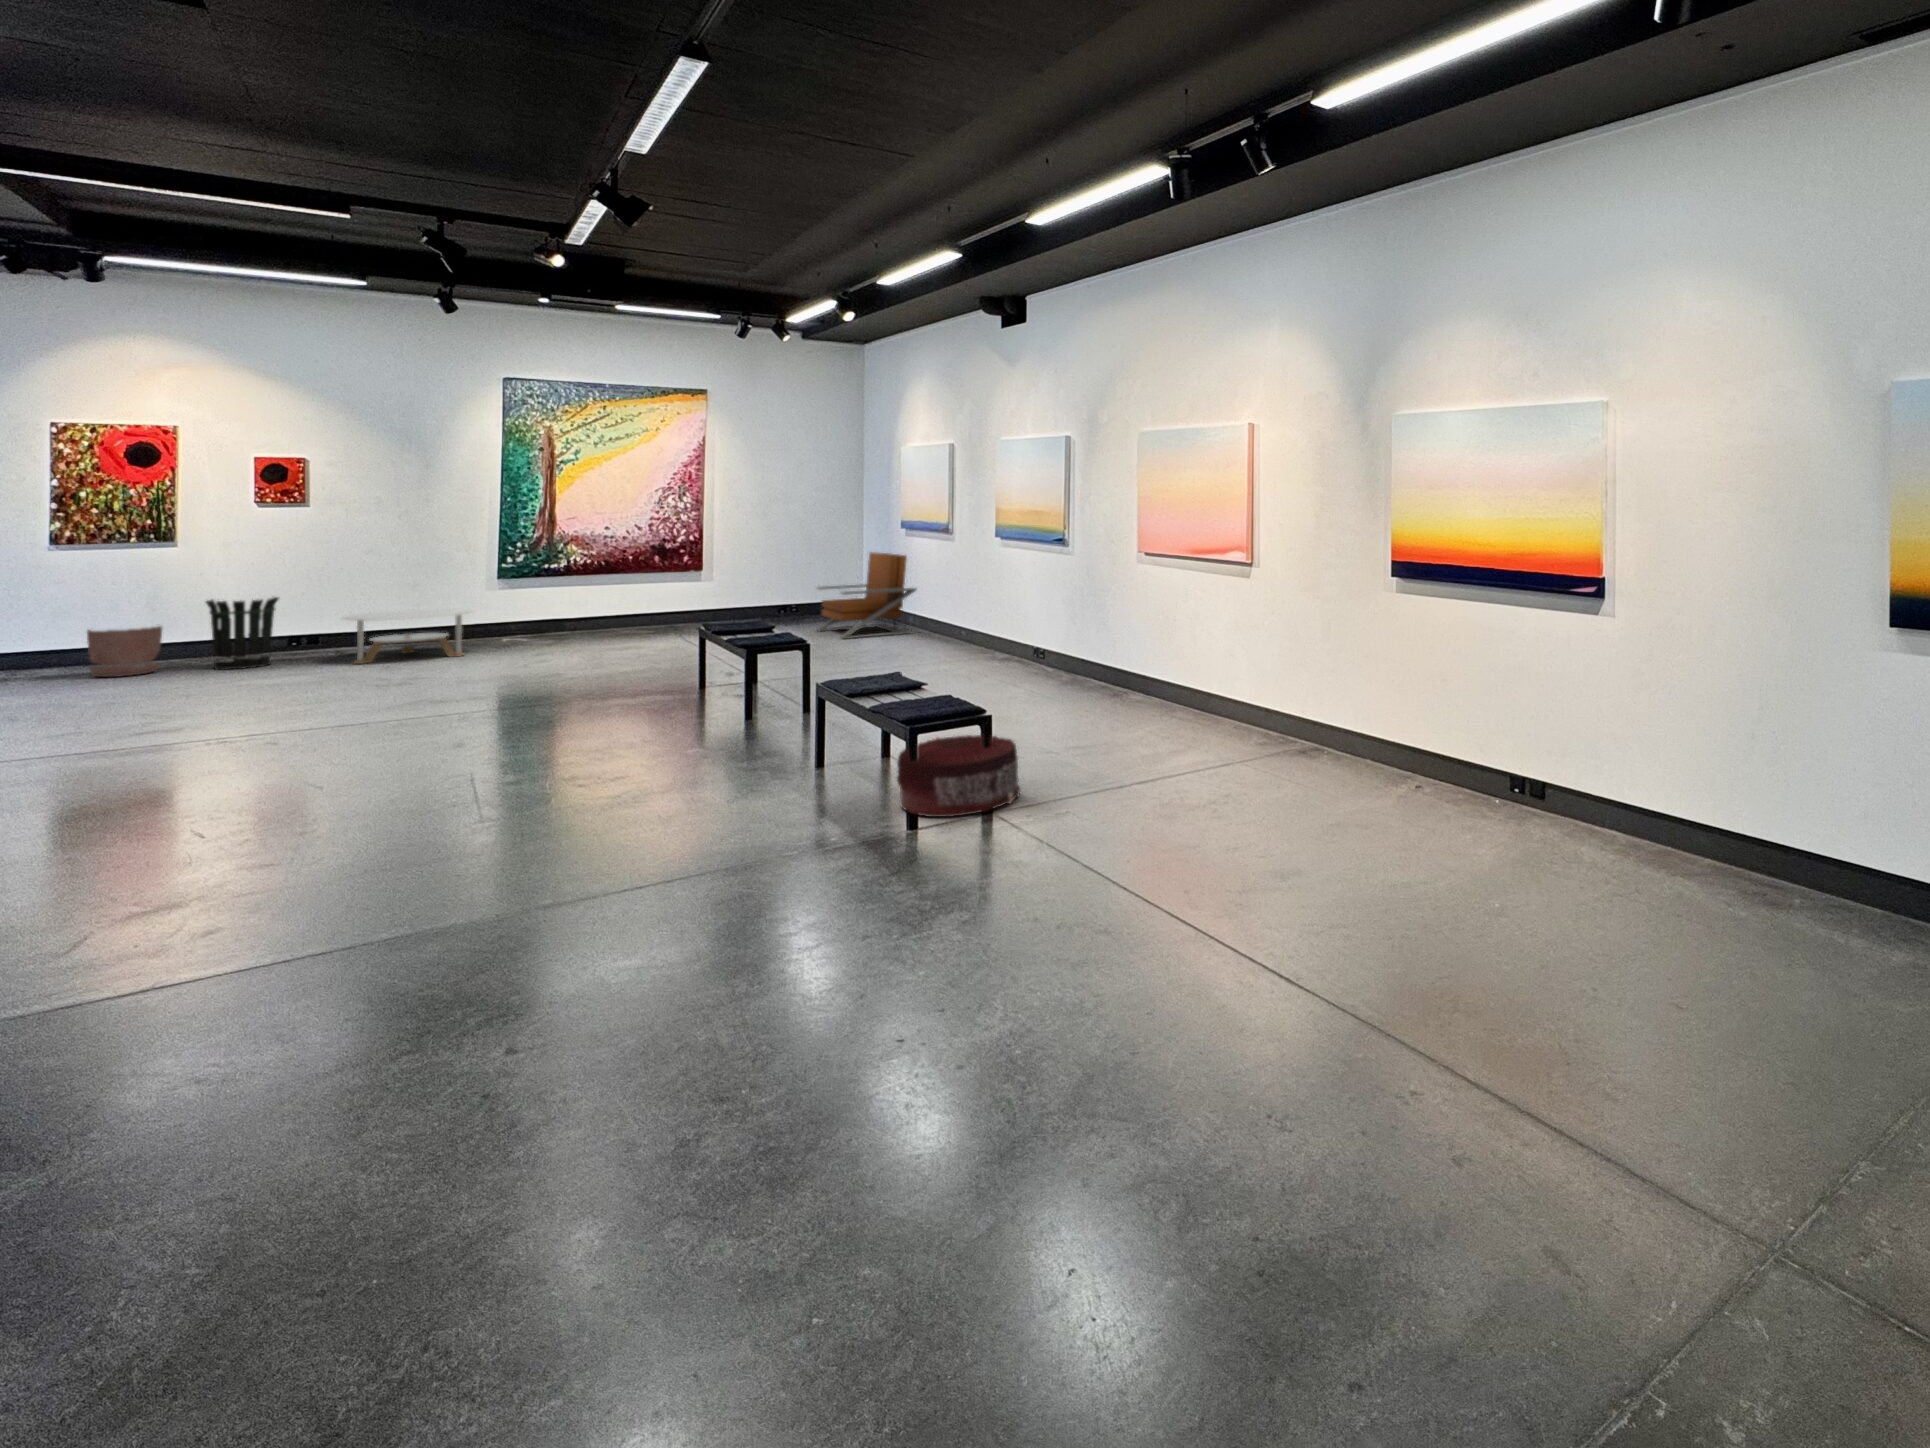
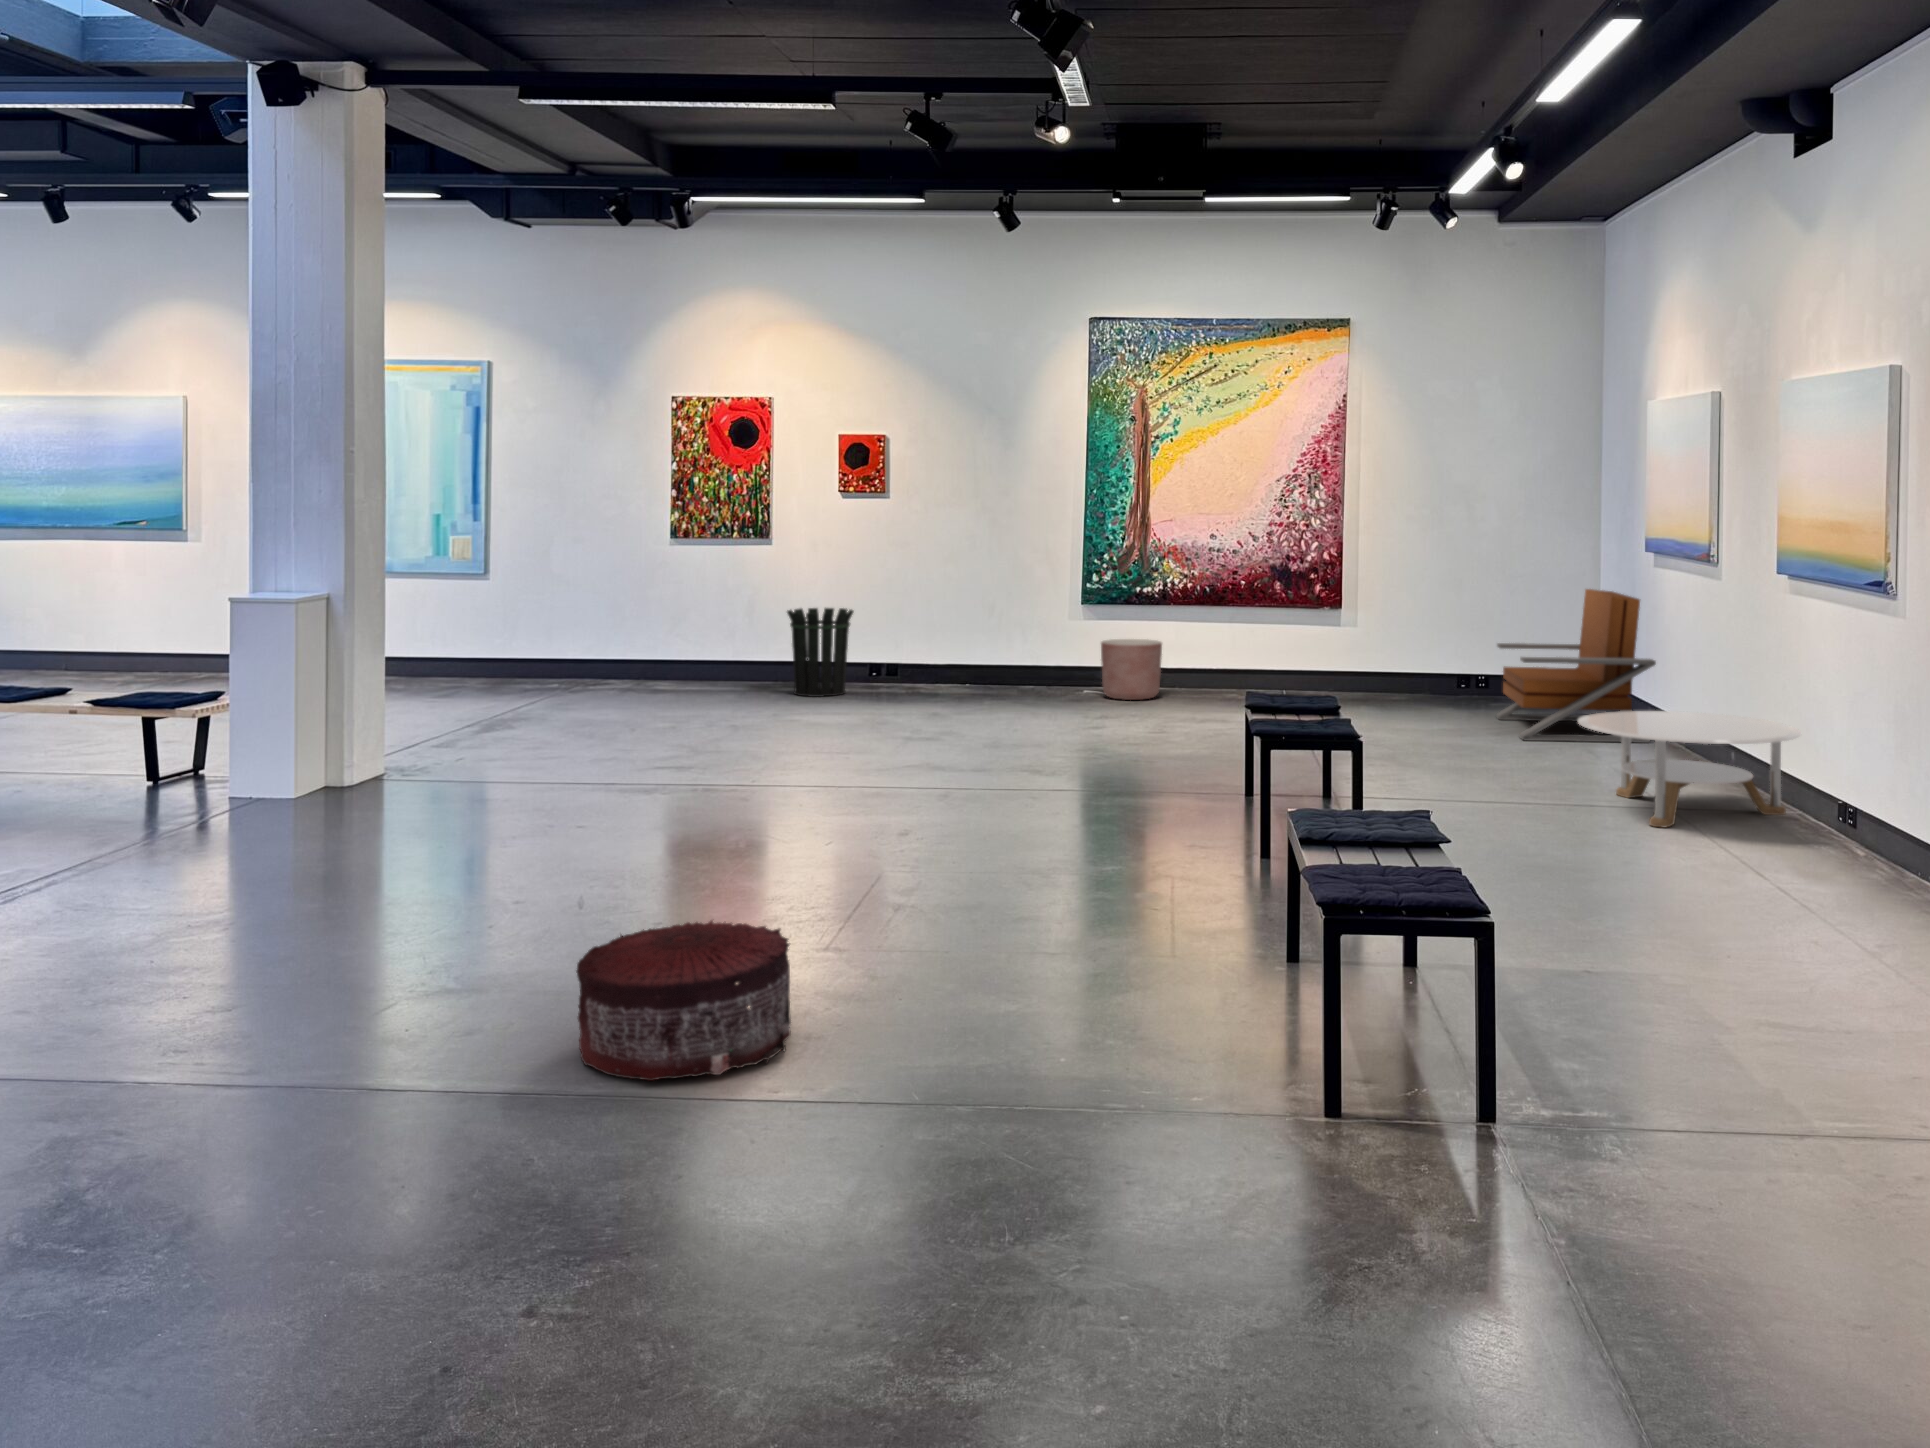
round table: present [341,609,474,664] -> present [1578,711,1801,827]
planter: present [87,626,163,677] -> present [1101,639,1162,700]
pouf: present [897,734,1020,817] -> present [576,921,791,1081]

